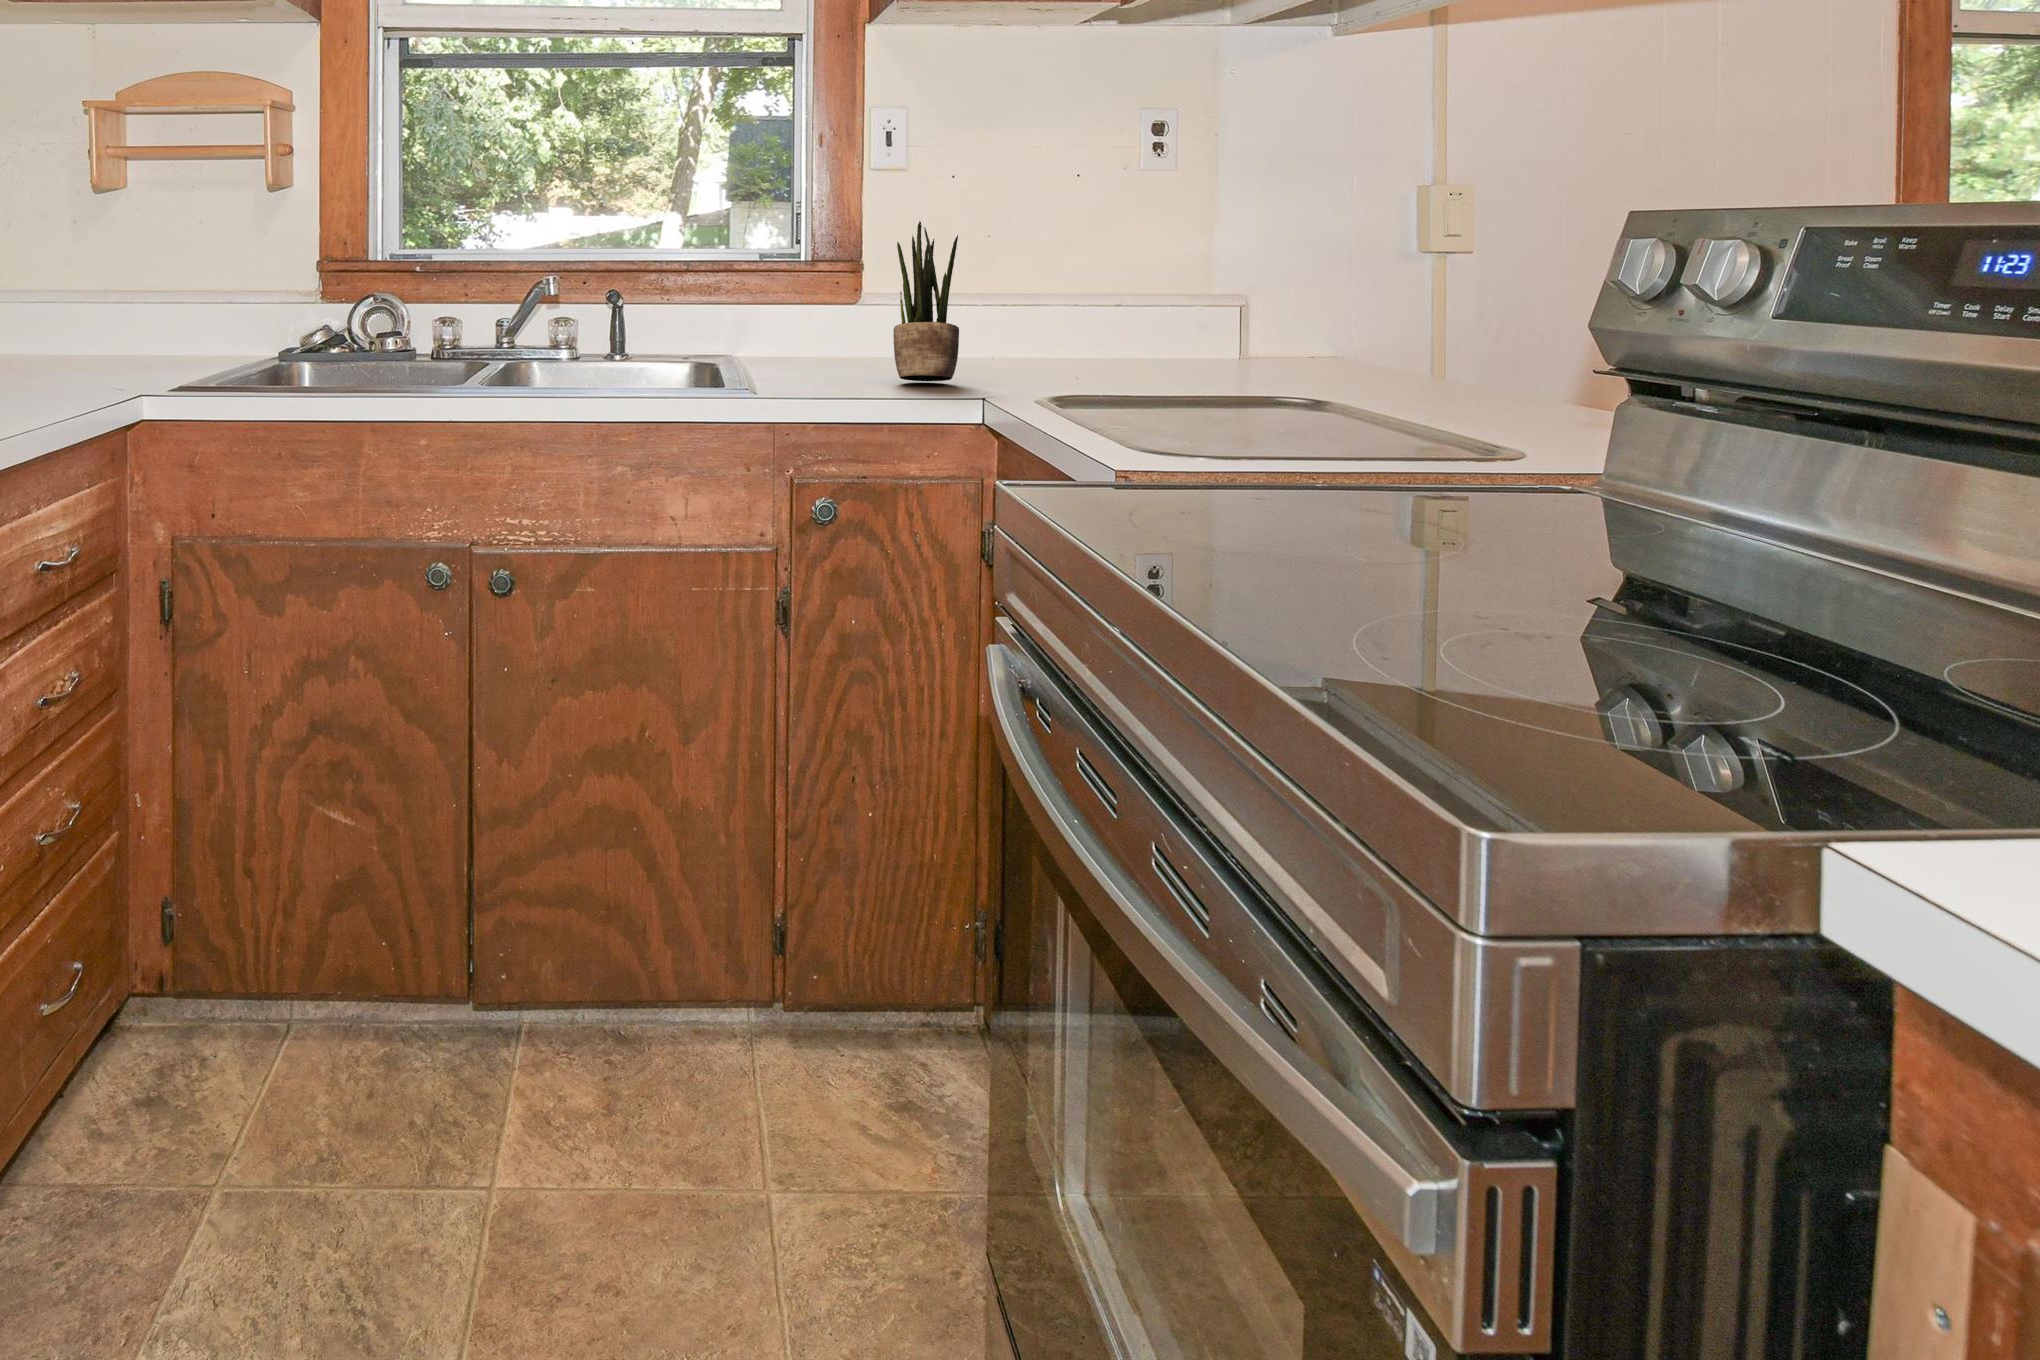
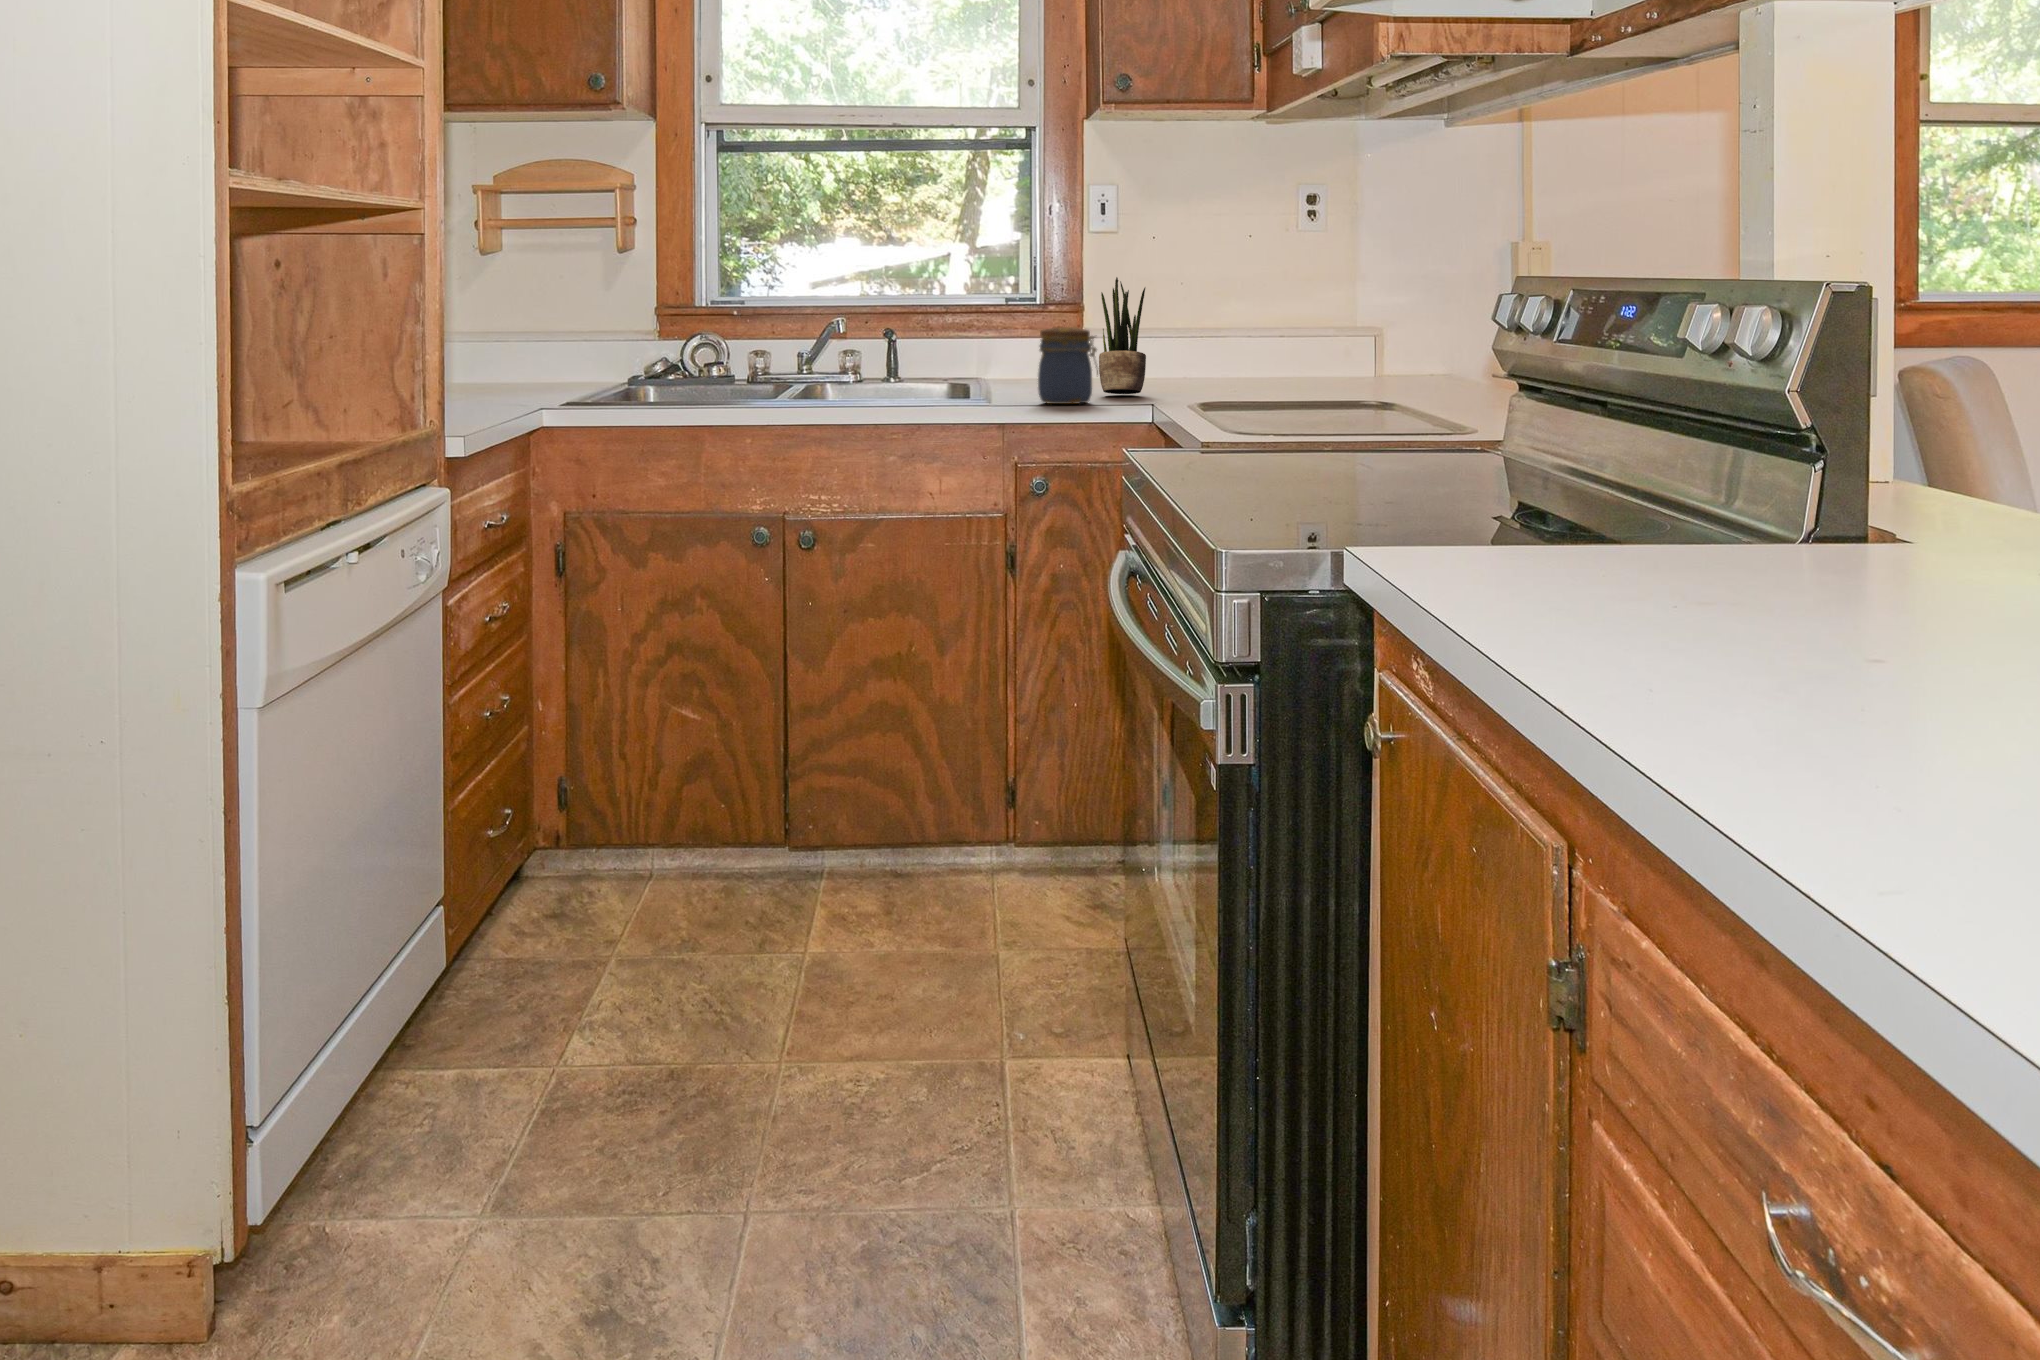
jar: none [818,290,903,397] -> present [1038,327,1098,404]

